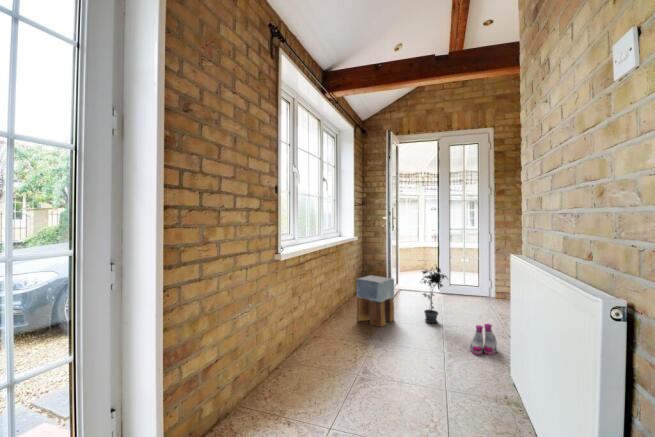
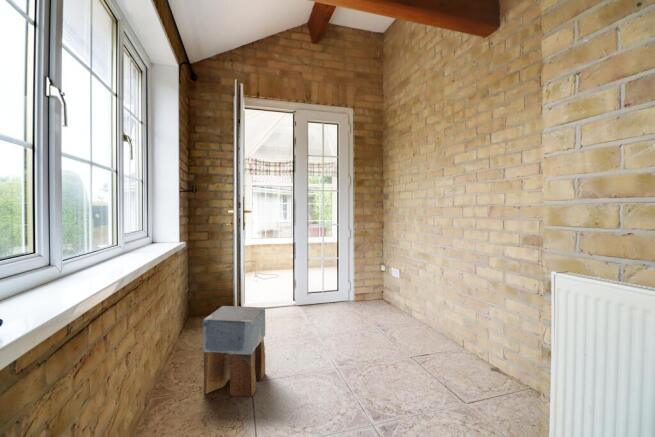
potted plant: present [422,267,446,323] -> none [299,277,344,363]
boots: present [470,324,497,355] -> none [393,358,425,411]

